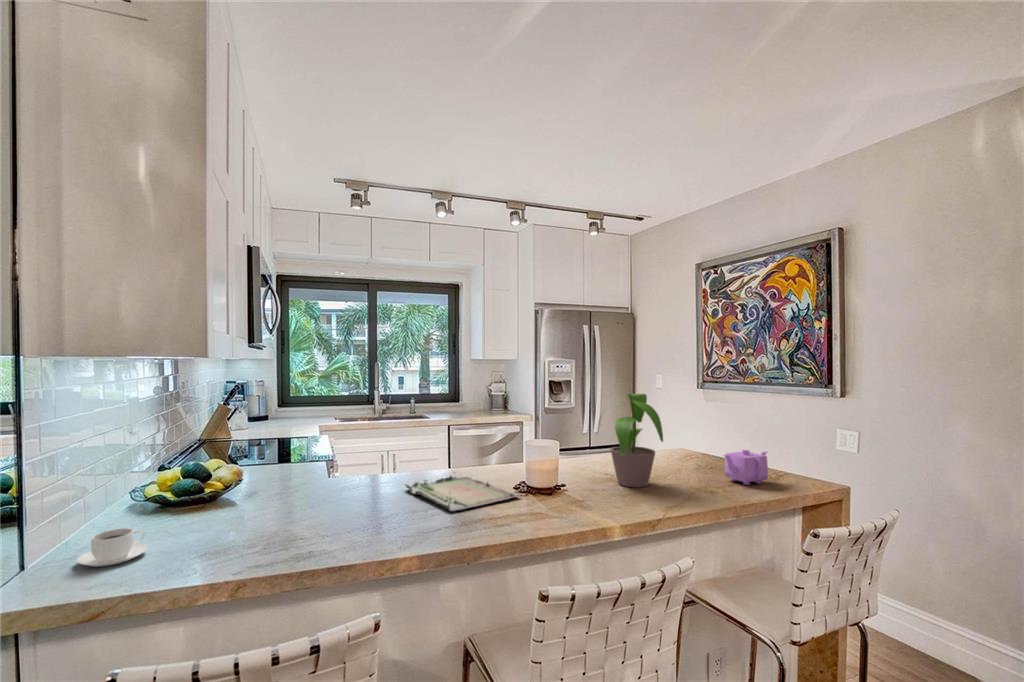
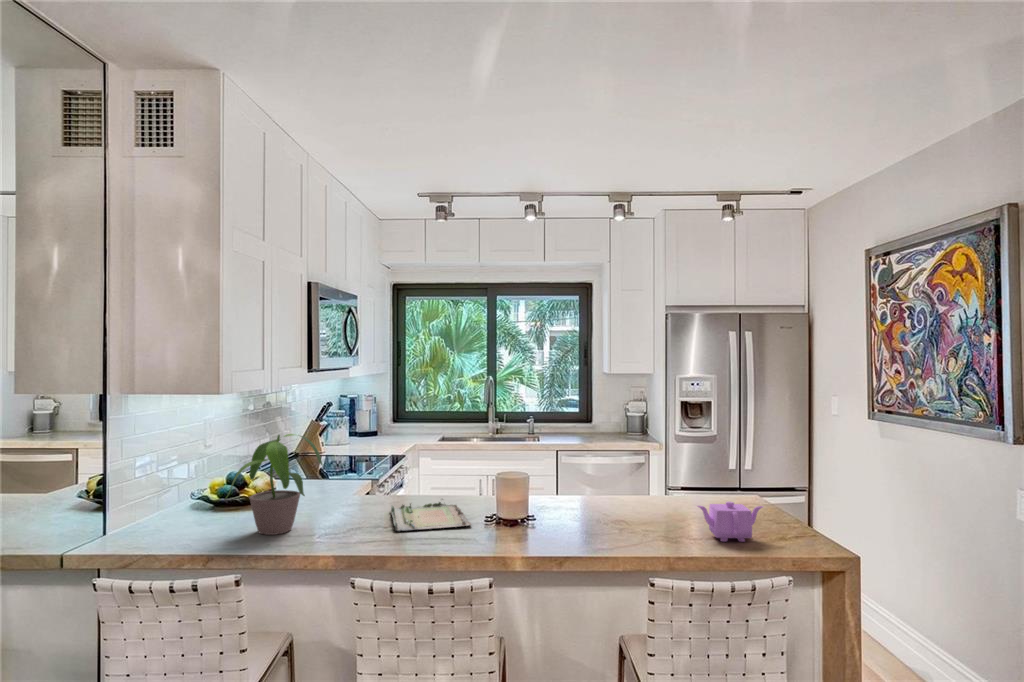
potted plant: present [598,394,663,487] -> present [227,434,323,535]
coffee cup: present [77,528,148,567] -> none [136,514,179,537]

